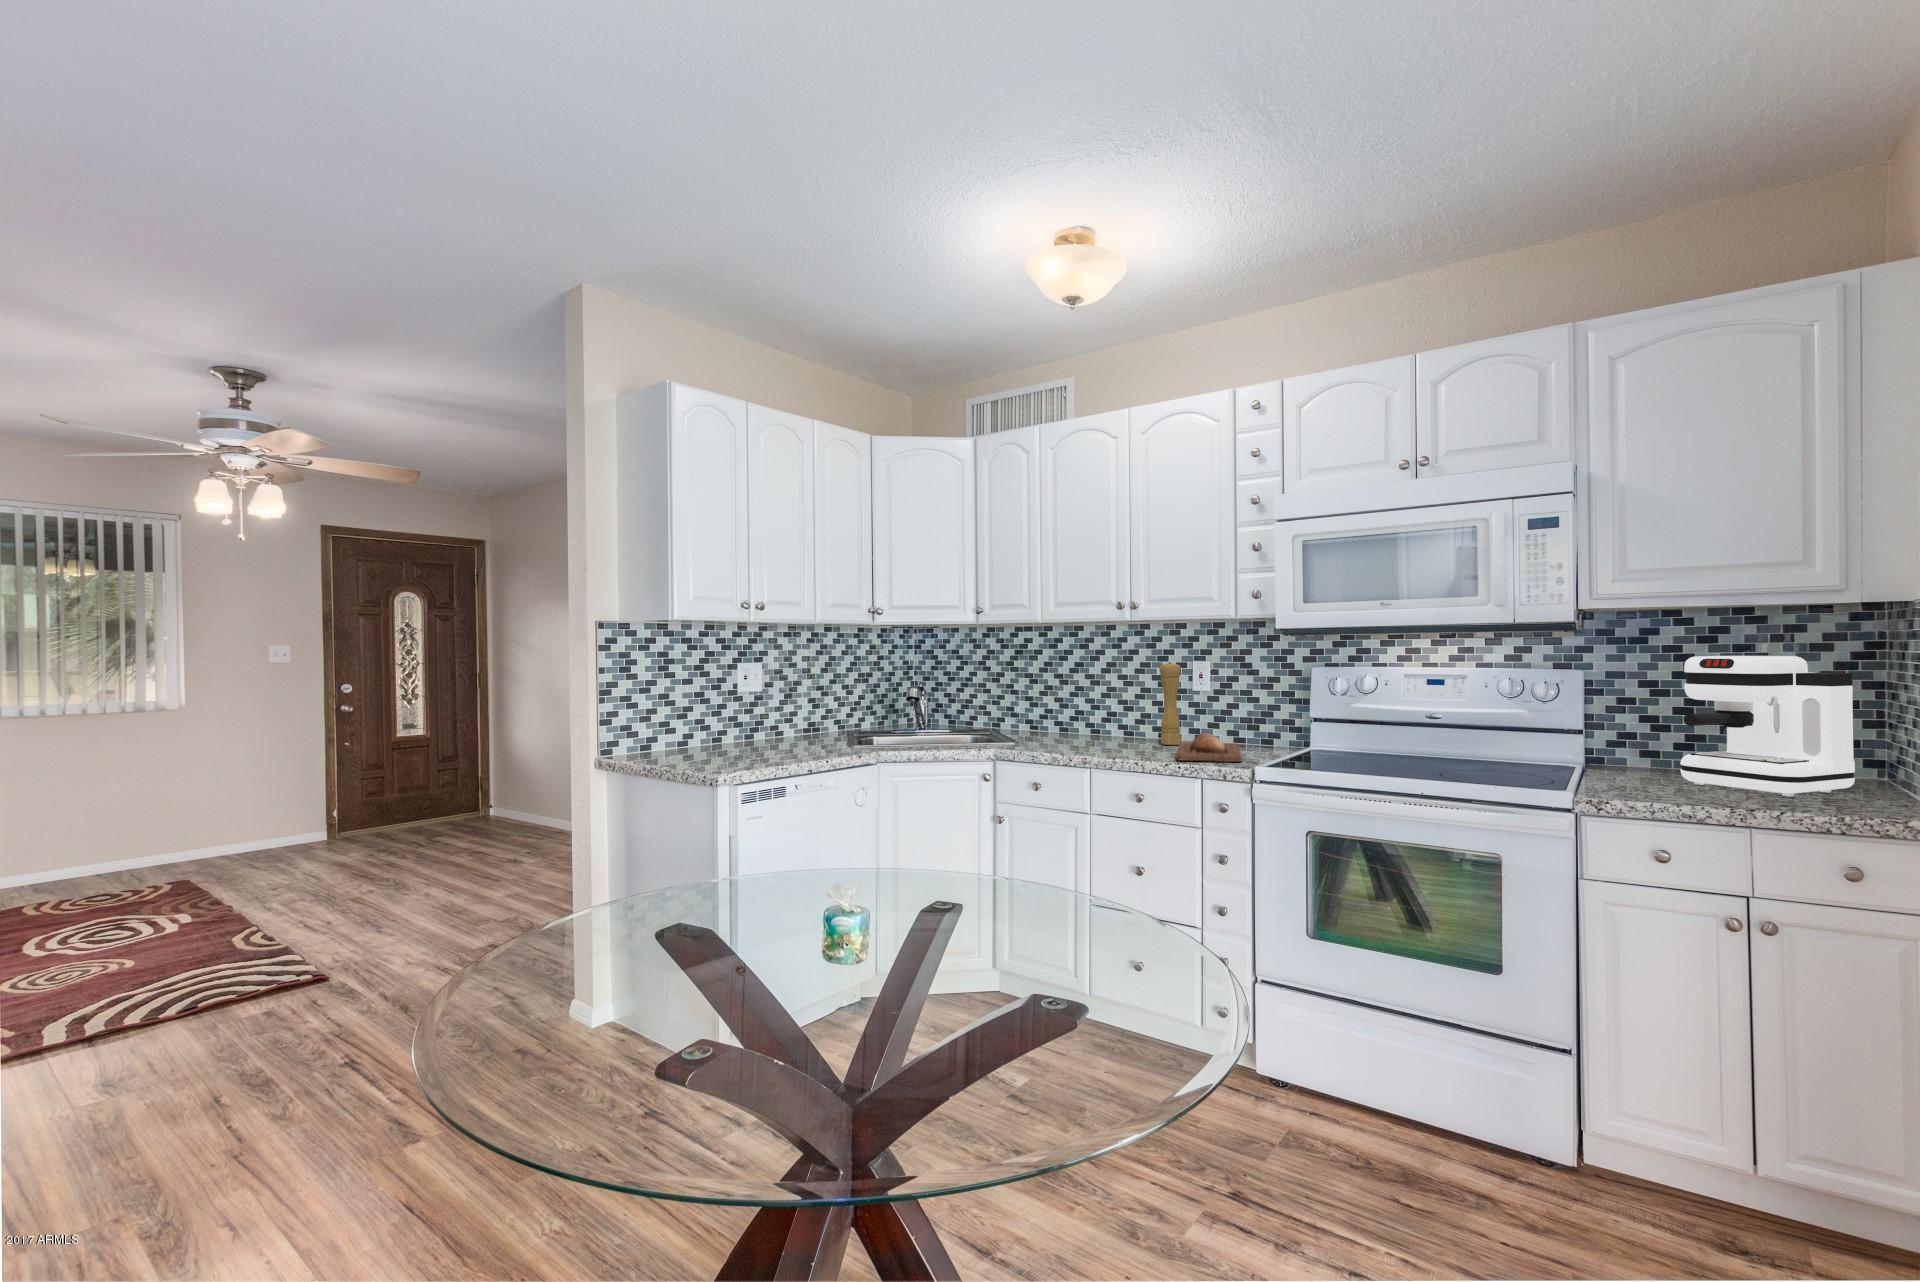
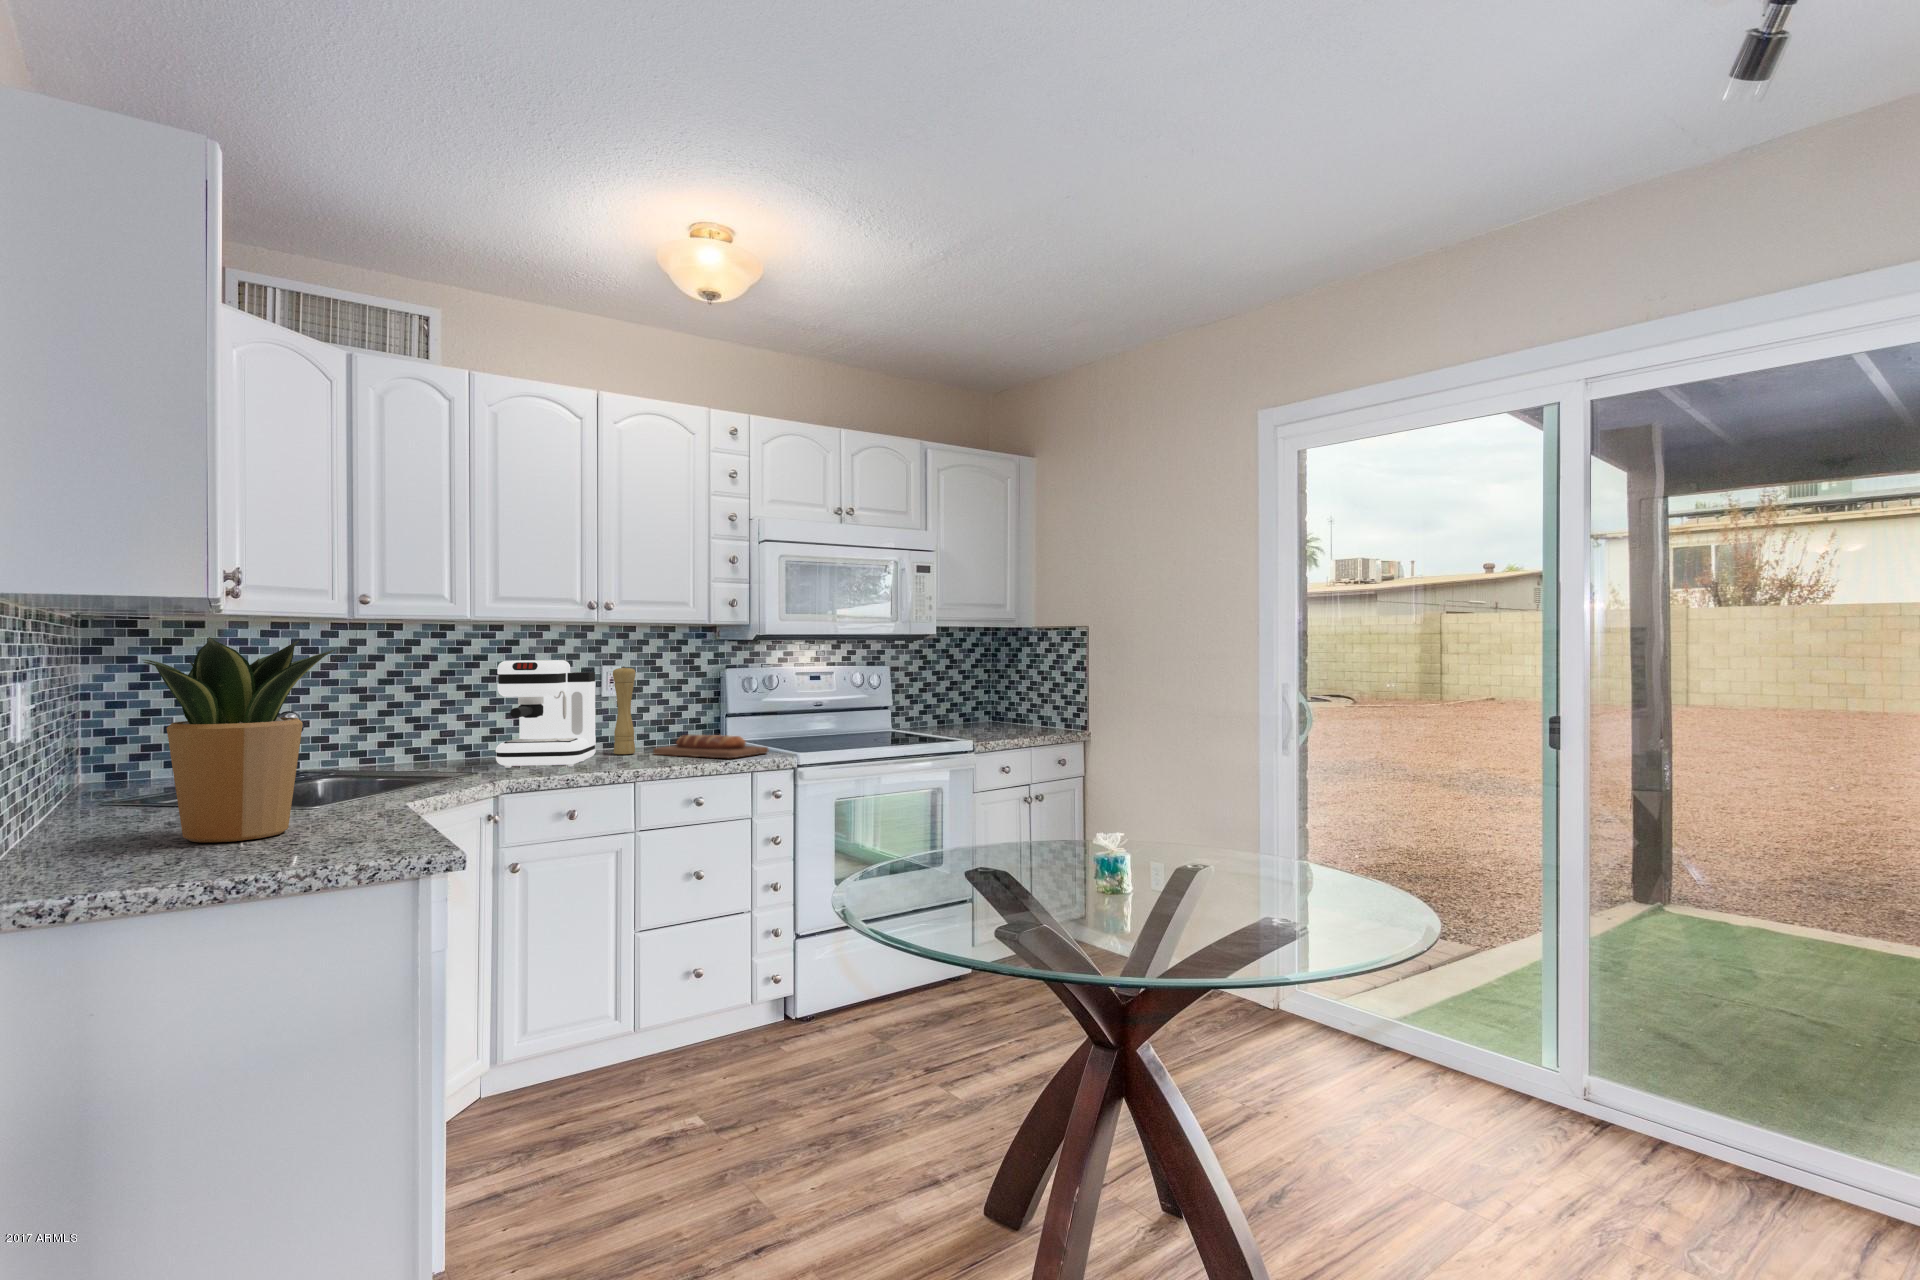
potted plant: none [702,644,813,756] -> present [144,637,335,842]
coffee maker: present [1680,656,1855,796] -> present [496,660,596,768]

